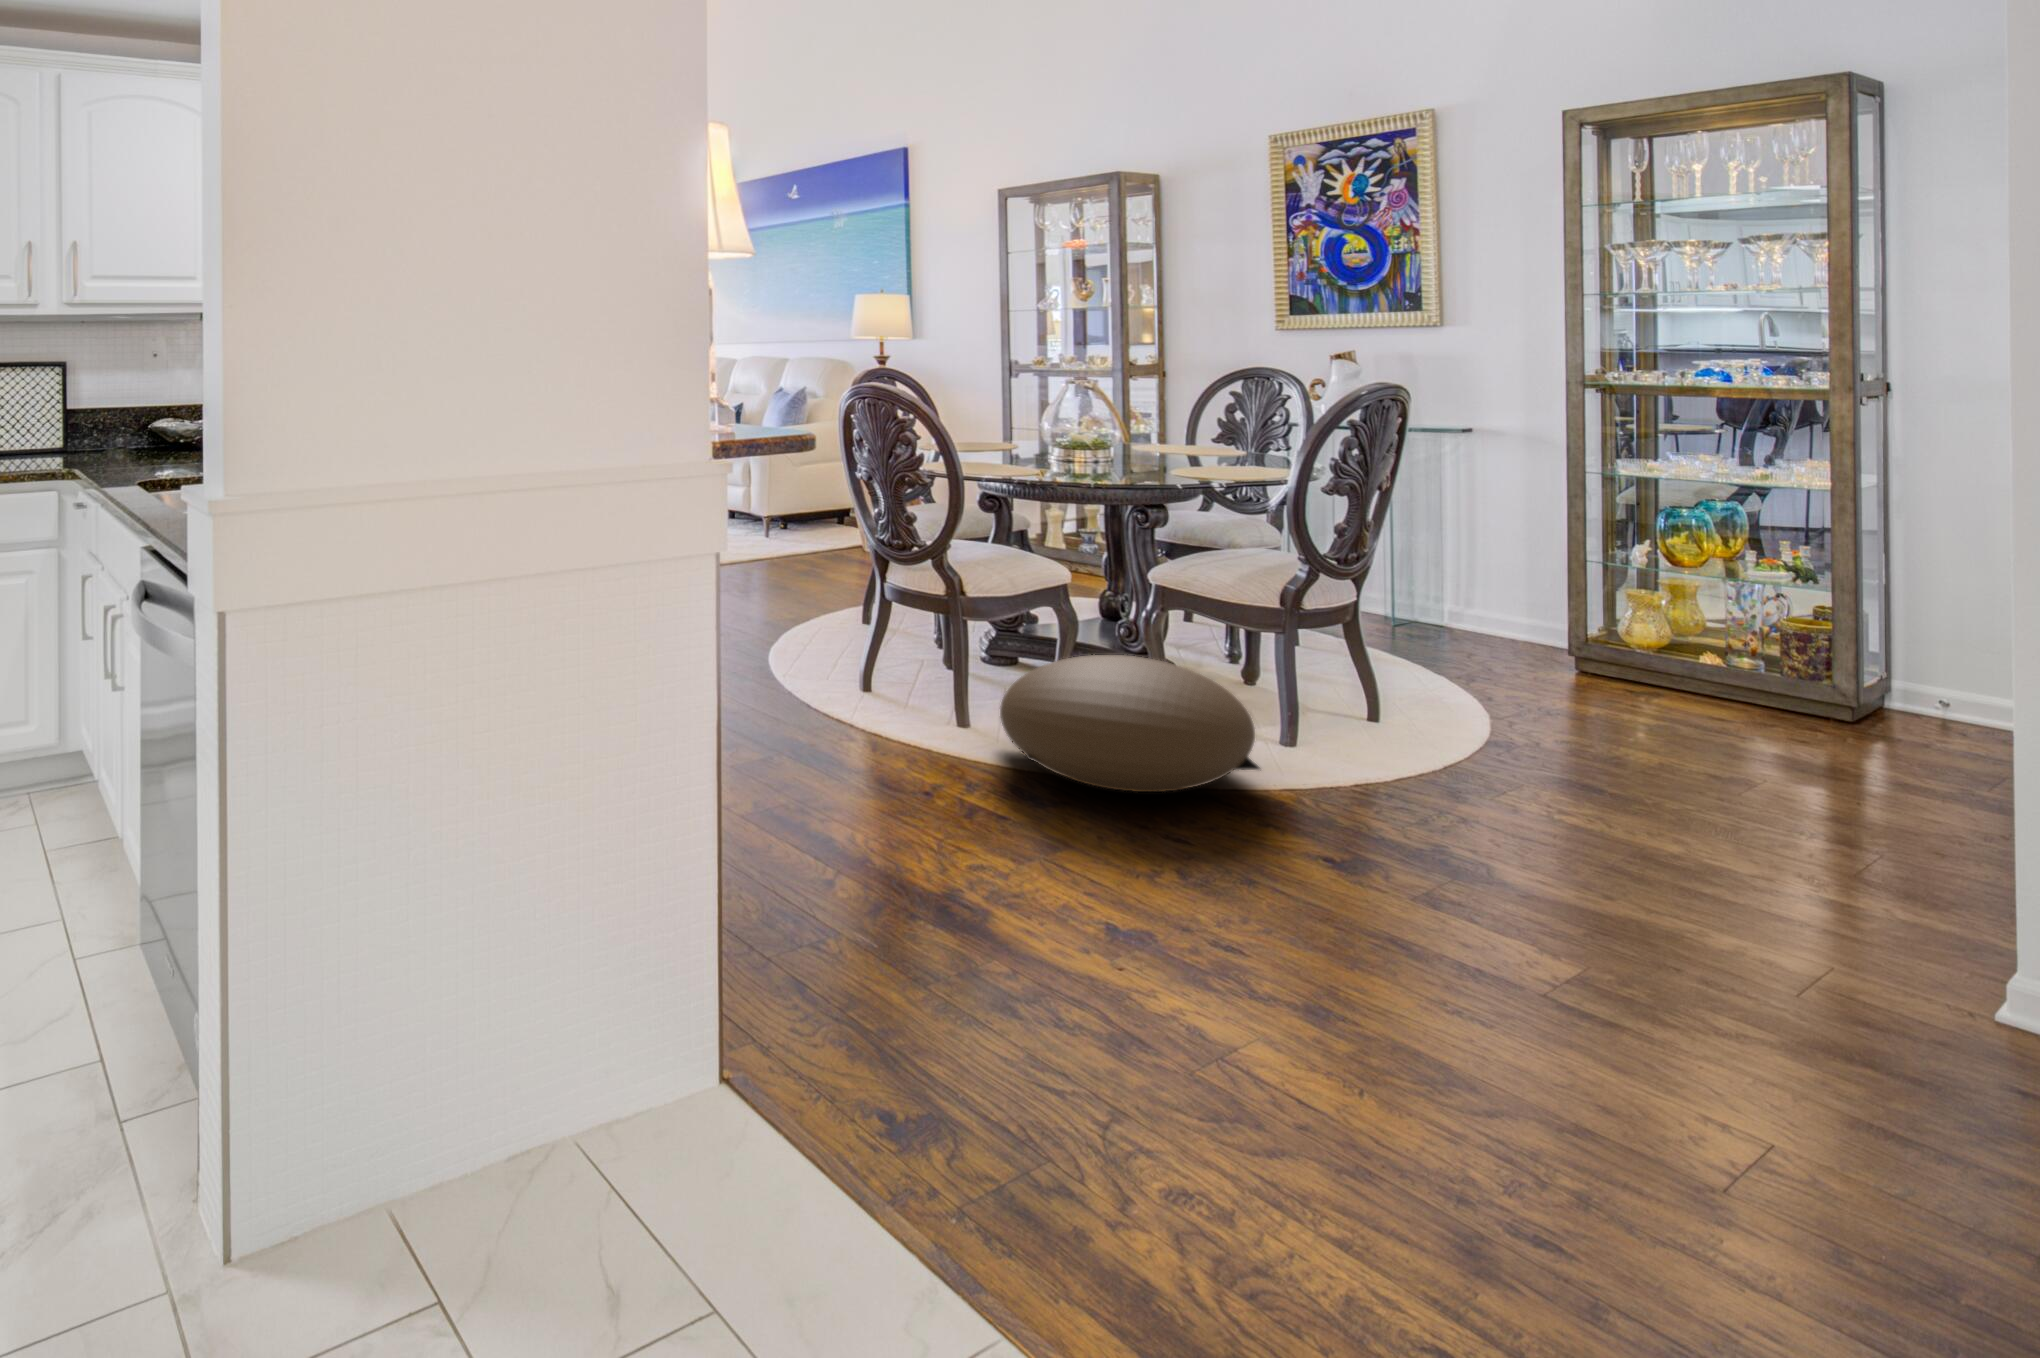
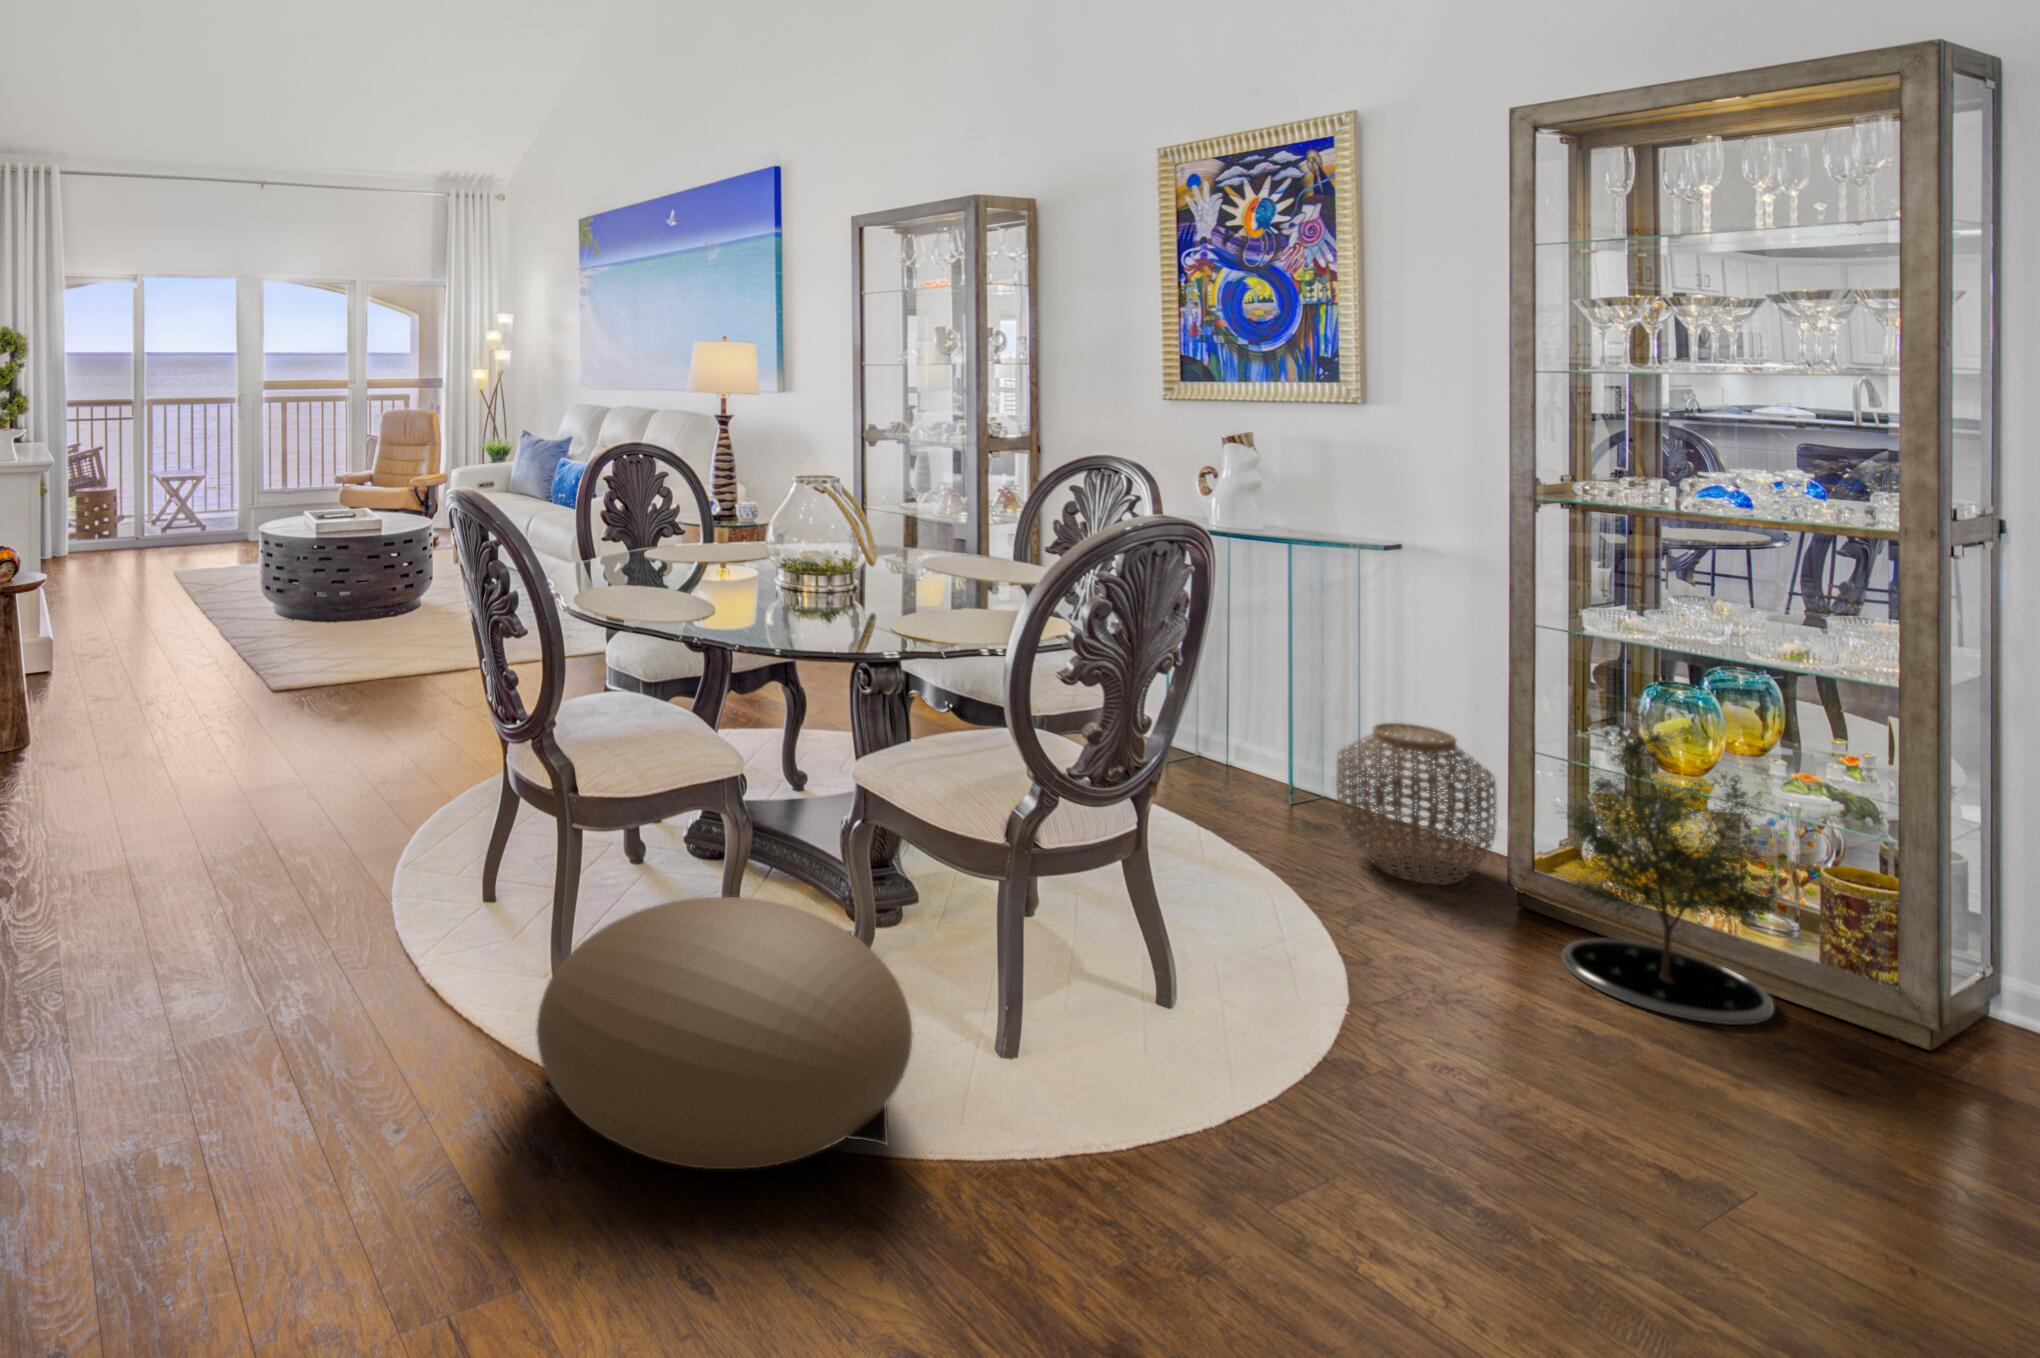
potted tree: none [1603,507,1762,713] -> present [1560,696,1789,1025]
woven basket: none [1436,551,1552,658] -> present [1336,723,1497,884]

